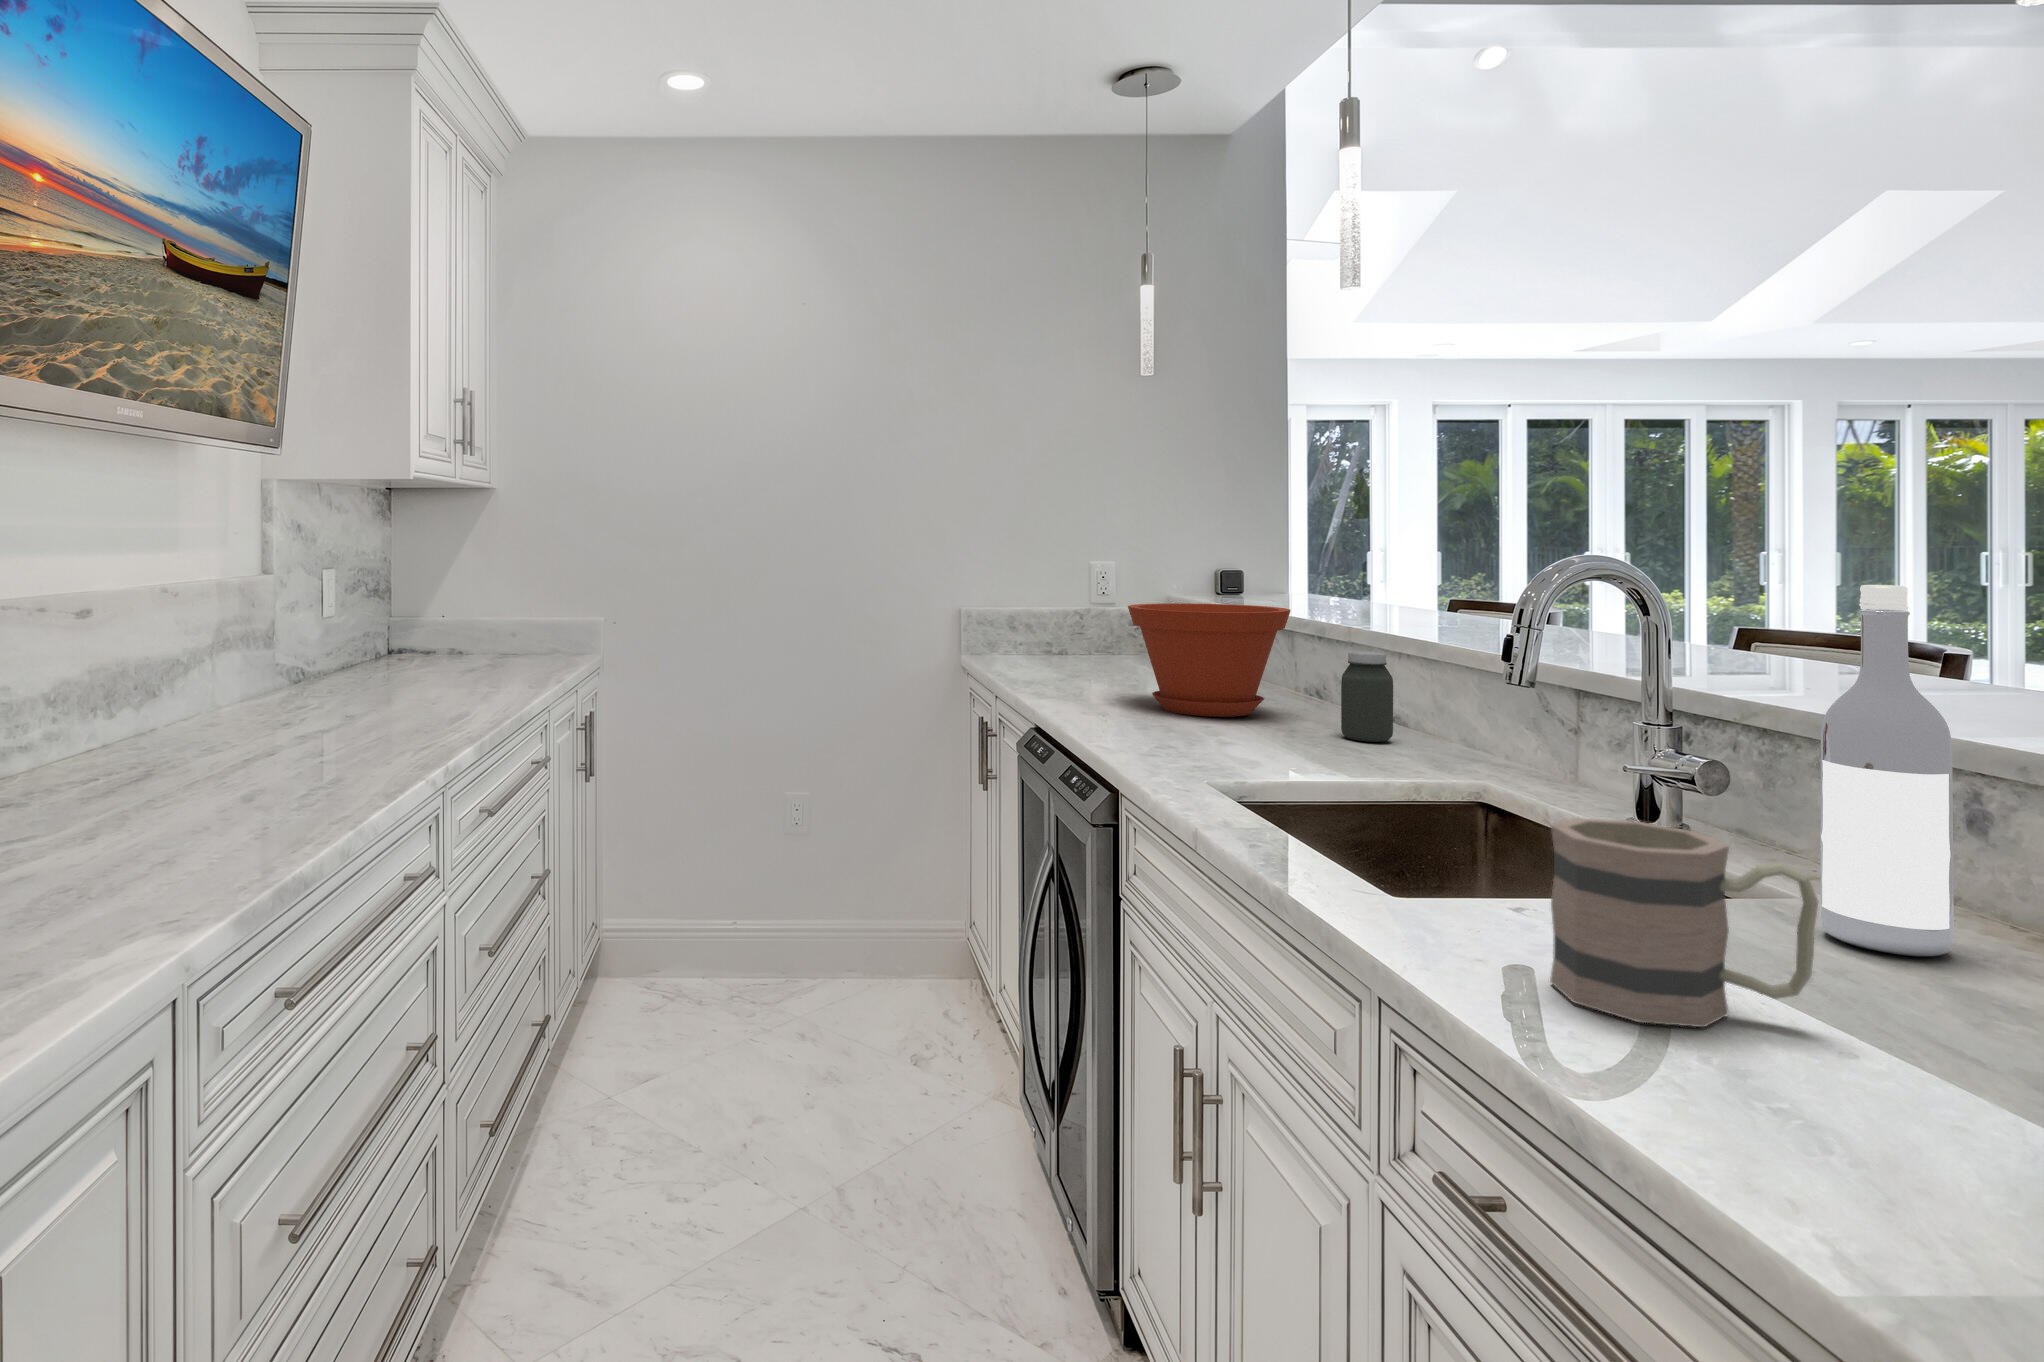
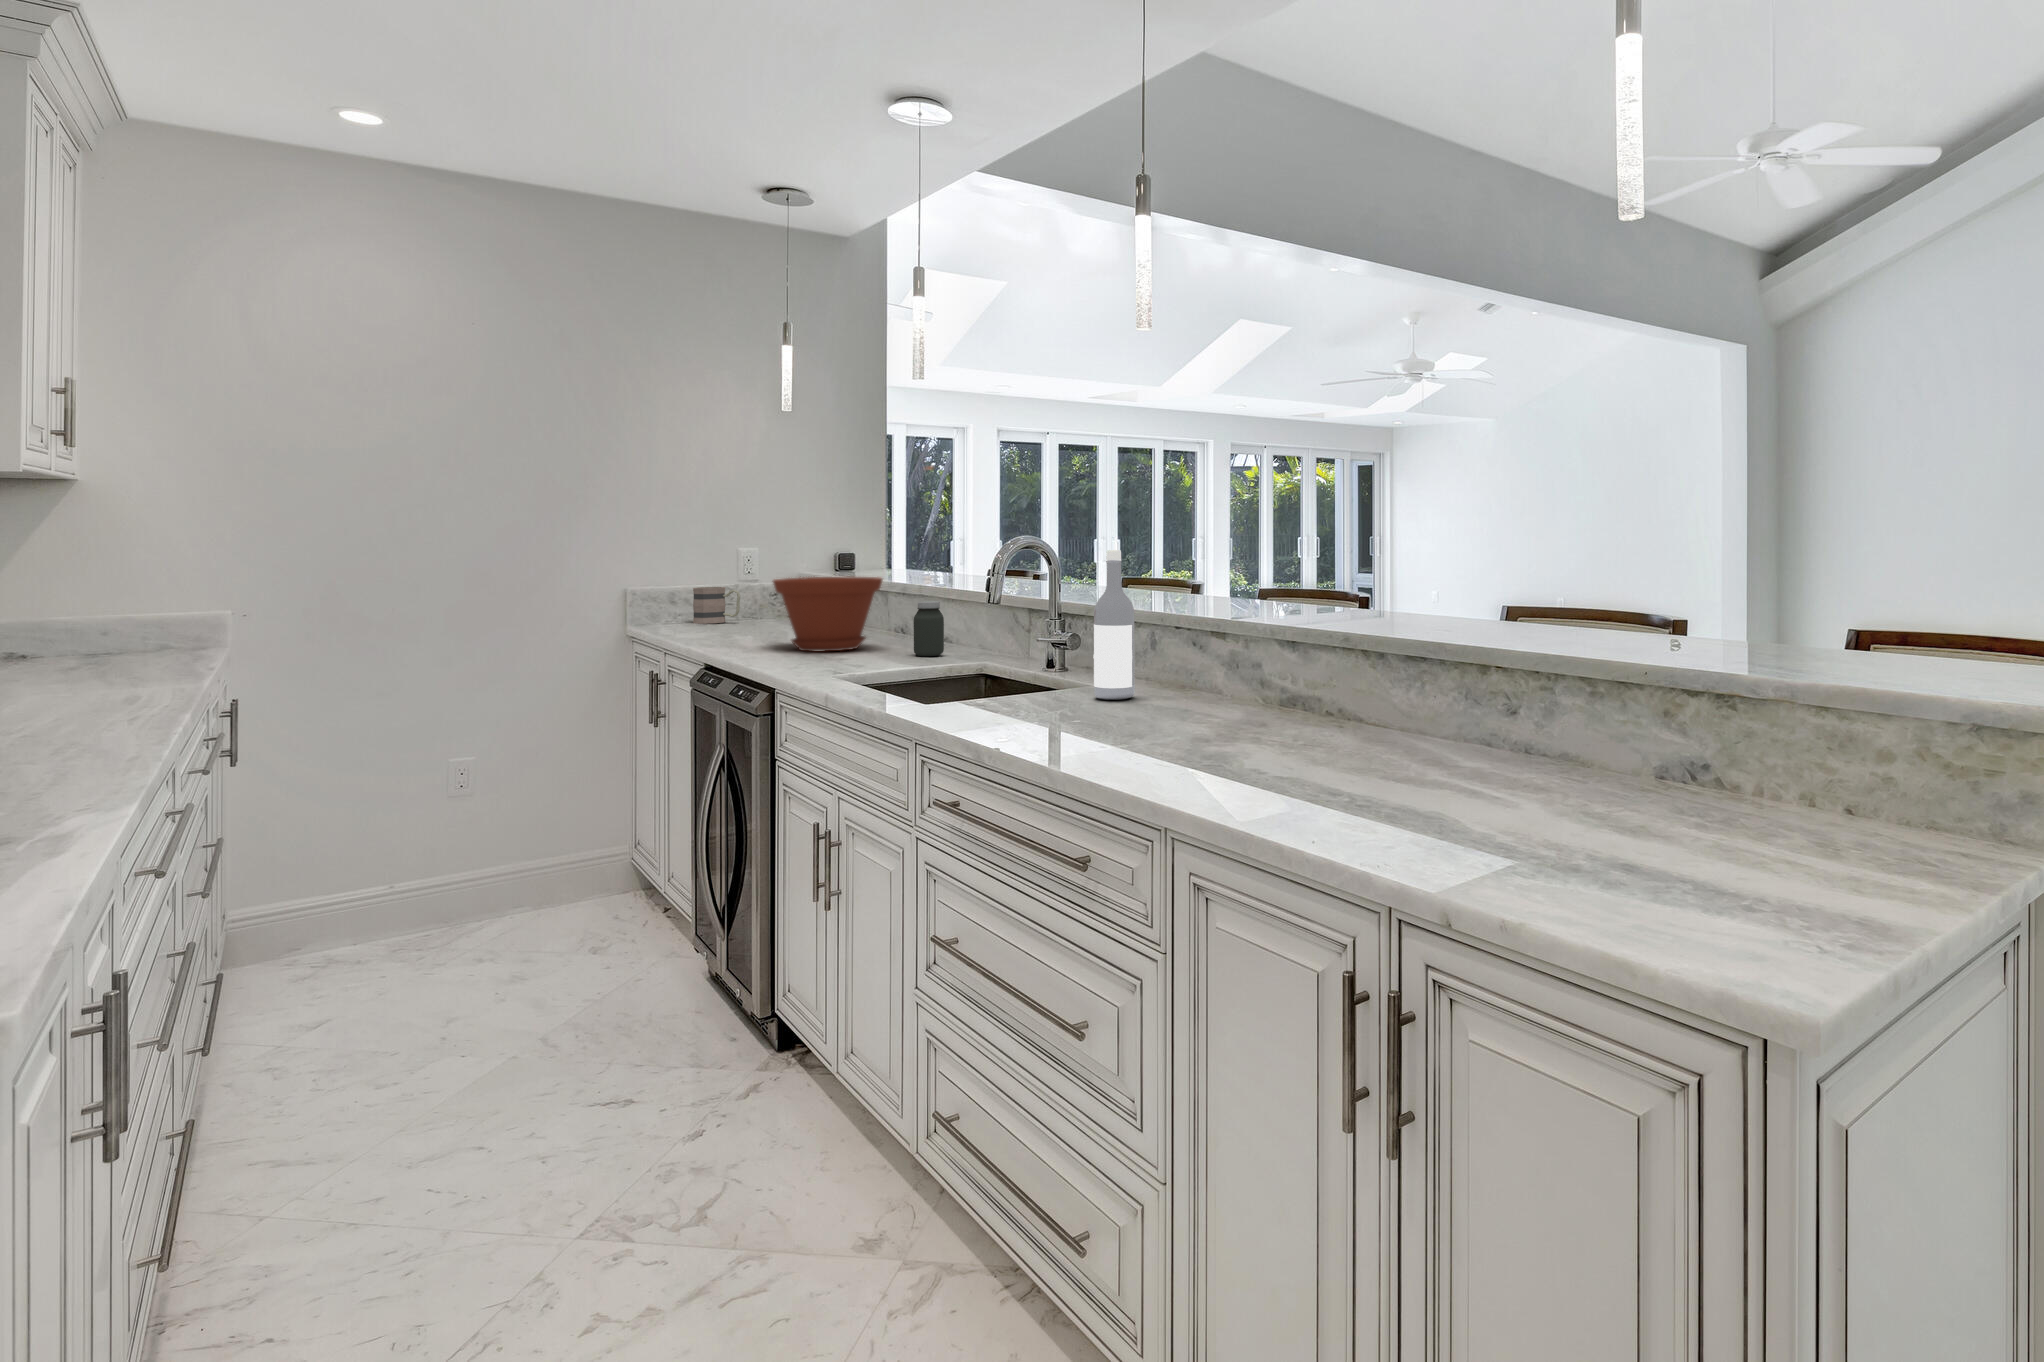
mug: present [1550,818,1818,1027] -> present [693,587,740,624]

